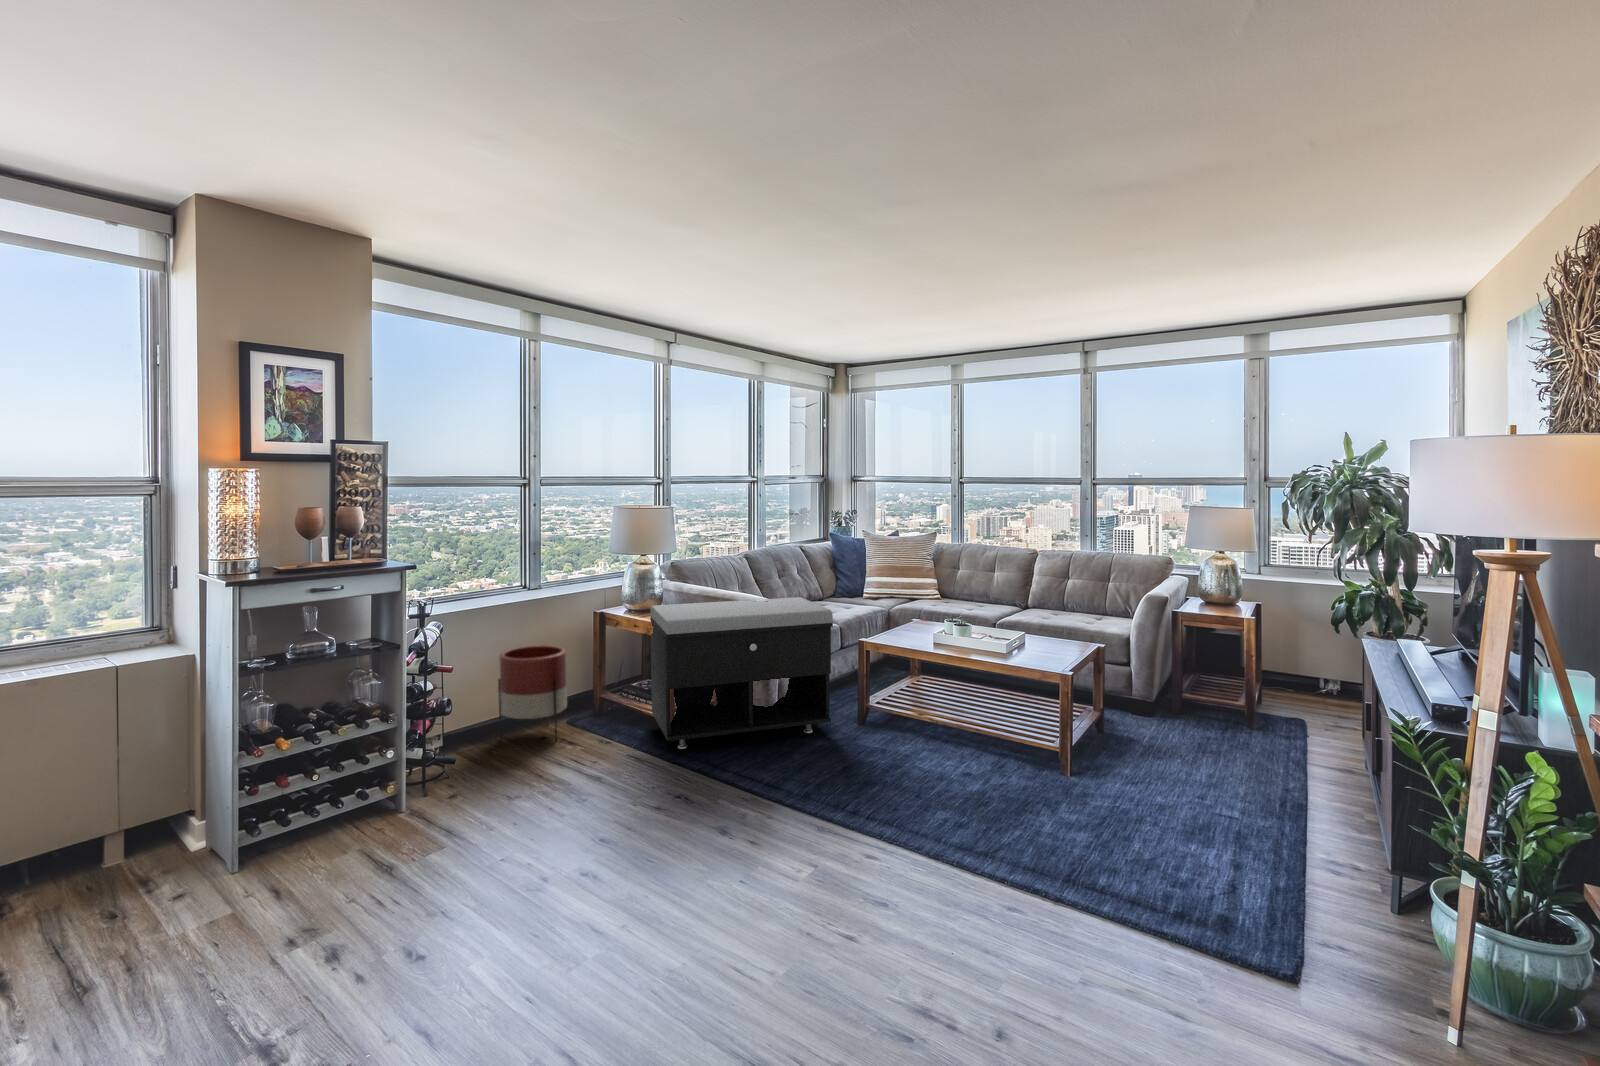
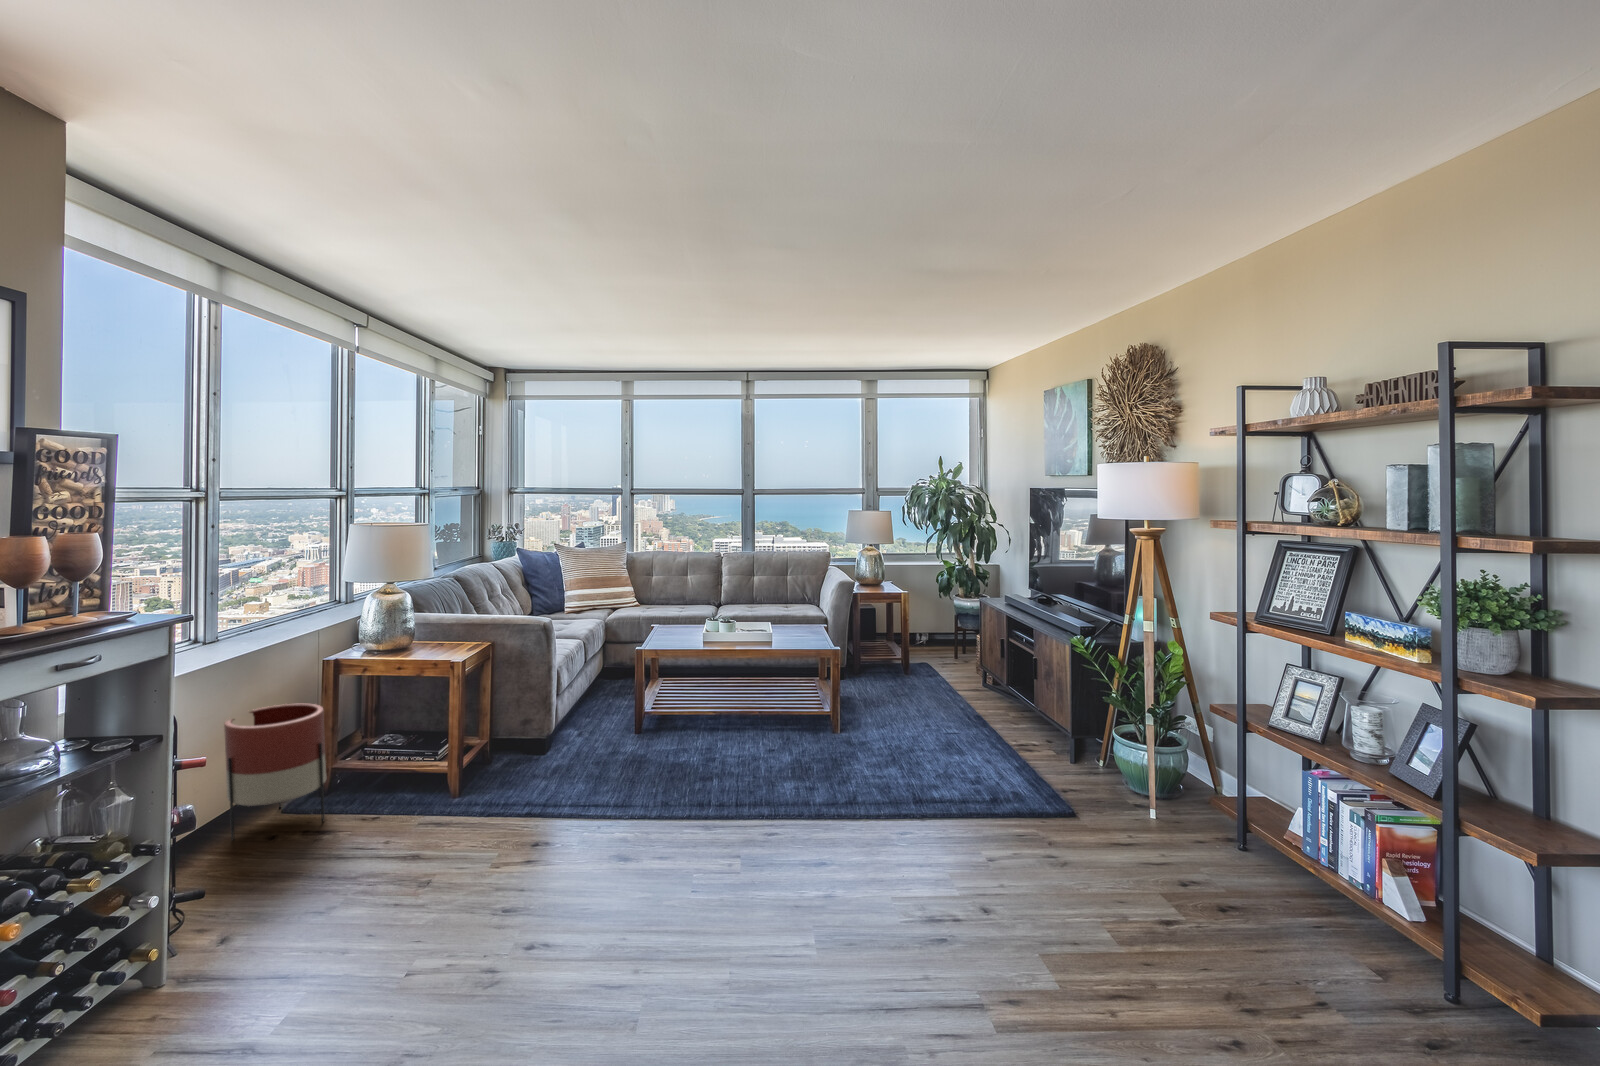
storage bench: present [650,597,833,749] -> none [425,612,637,789]

